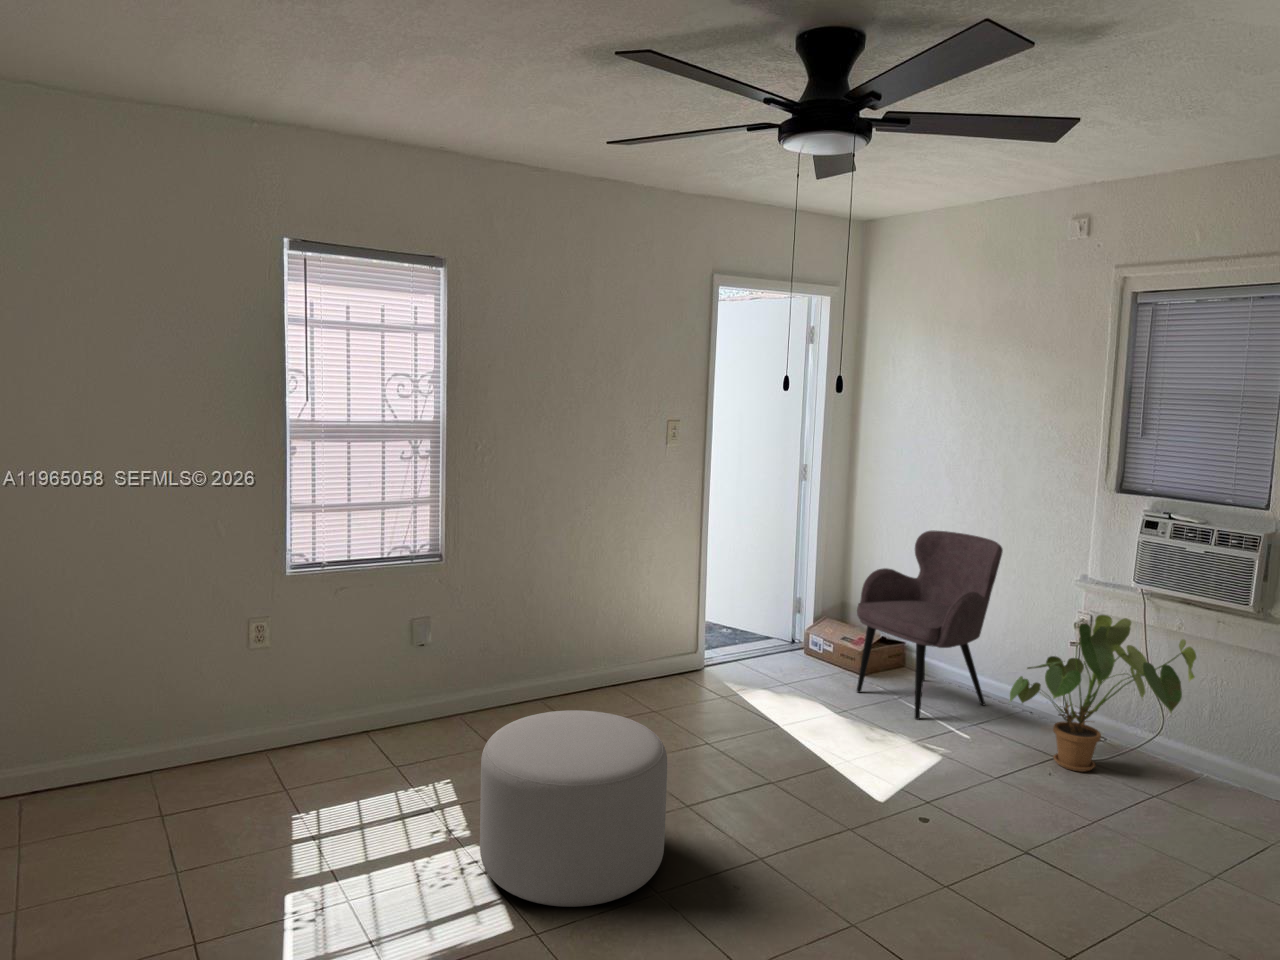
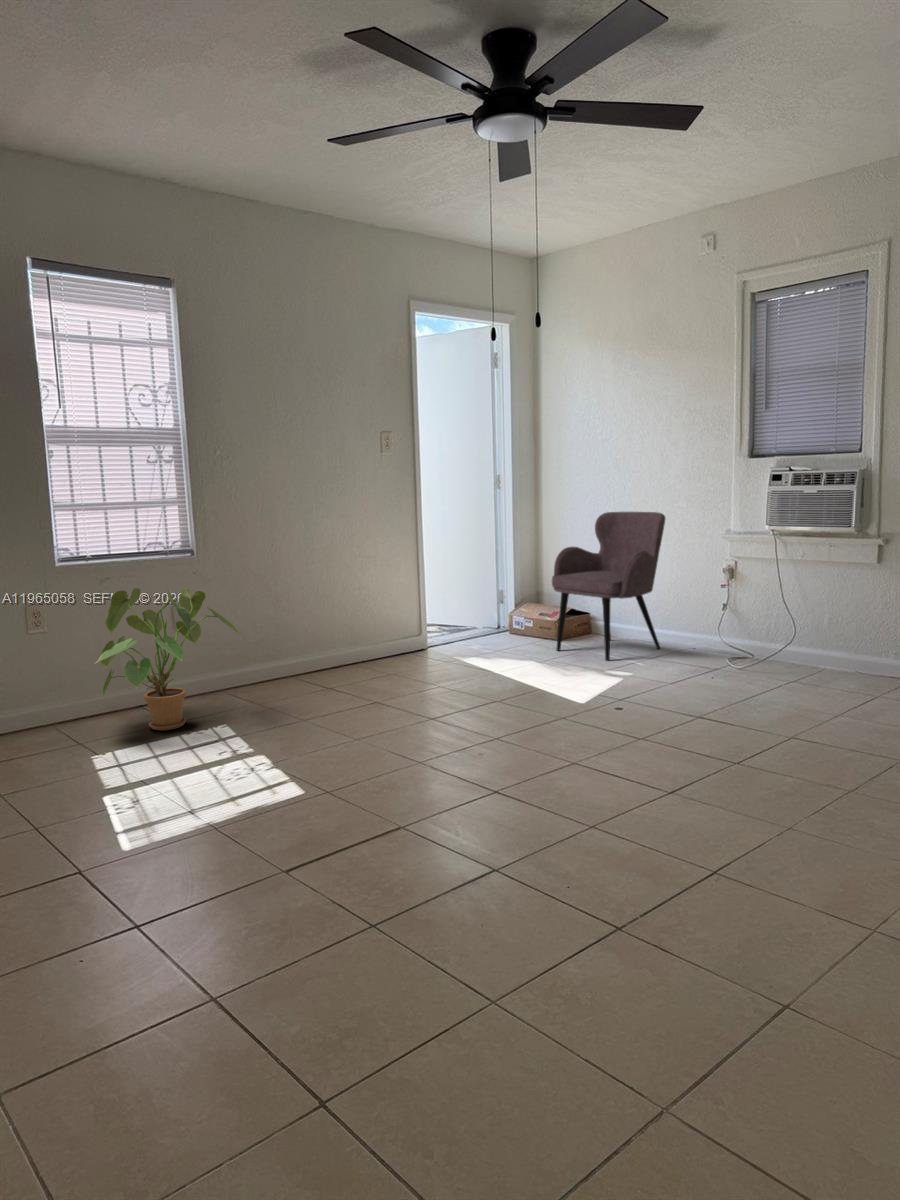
house plant: present [1010,615,1196,772] -> present [96,588,242,730]
ottoman: present [480,710,667,907] -> none [264,642,421,778]

